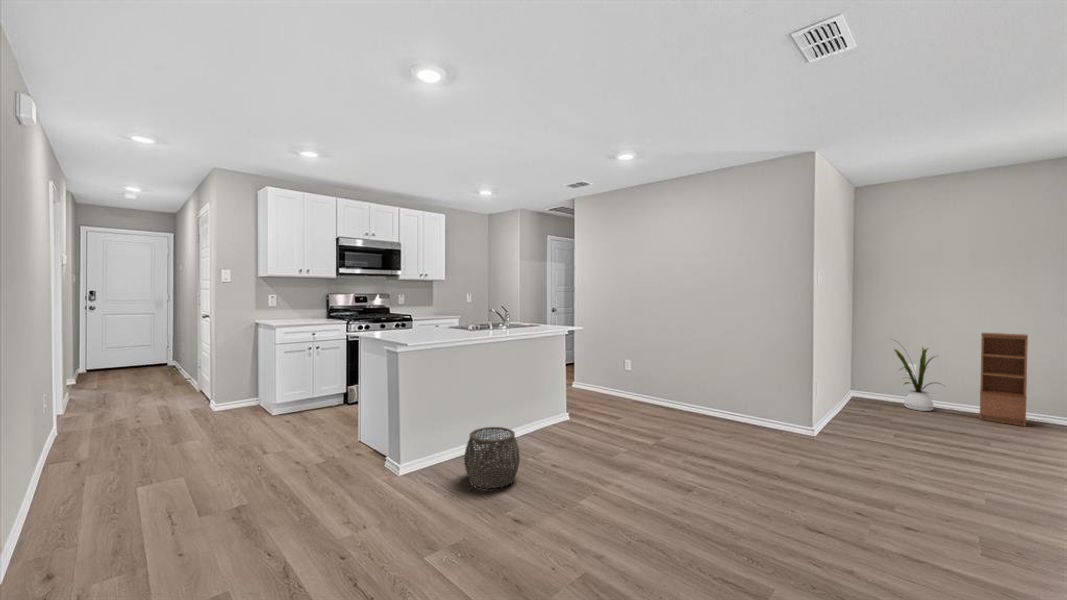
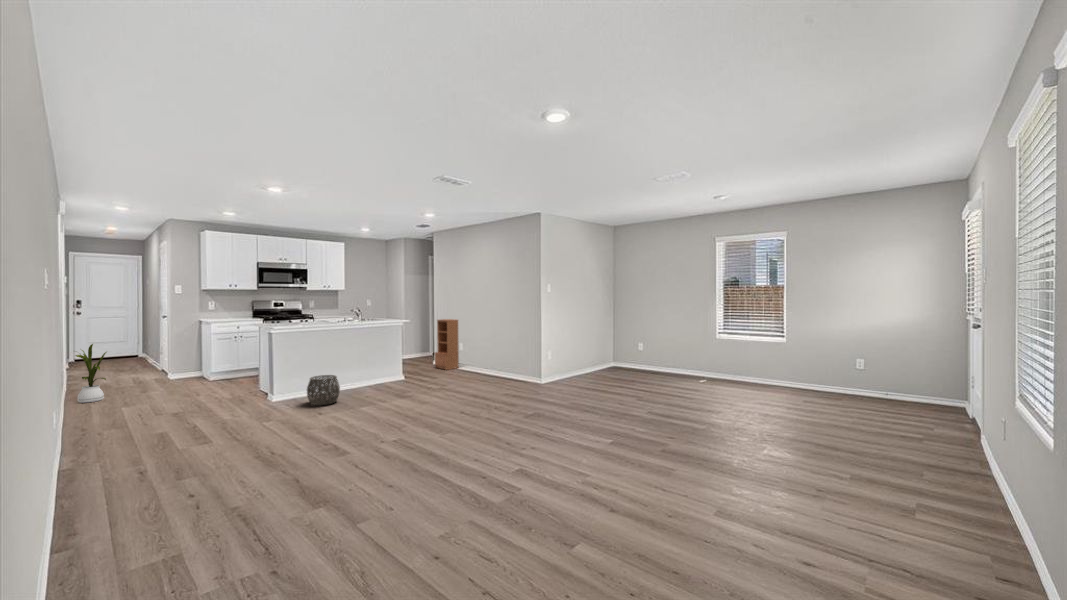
bookcase: present [980,333,1028,426] -> present [435,319,459,370]
house plant: present [894,347,934,411] -> present [76,344,106,403]

